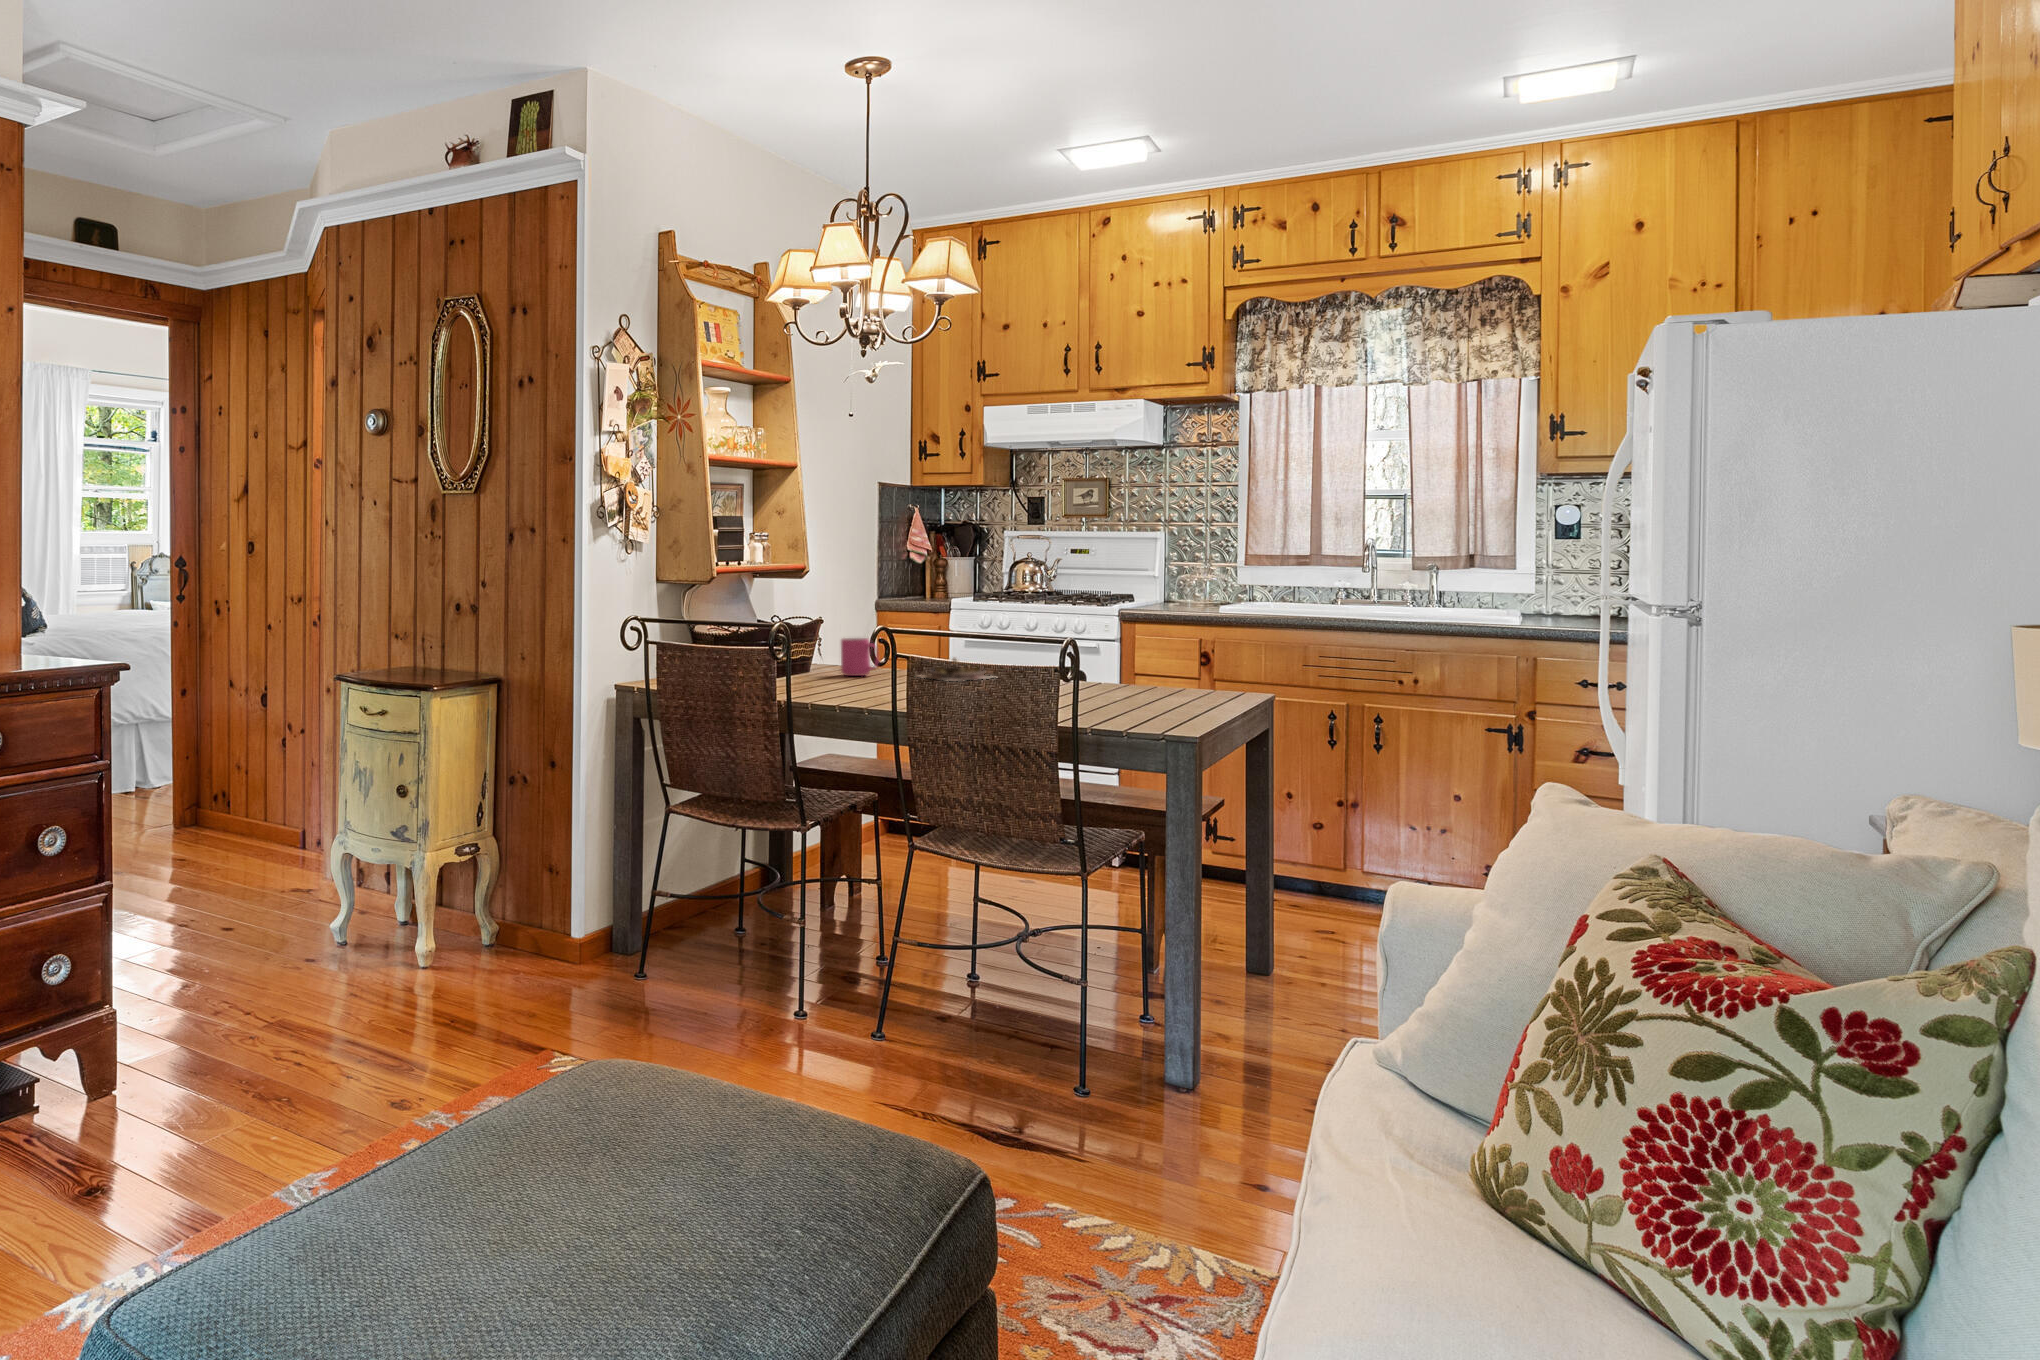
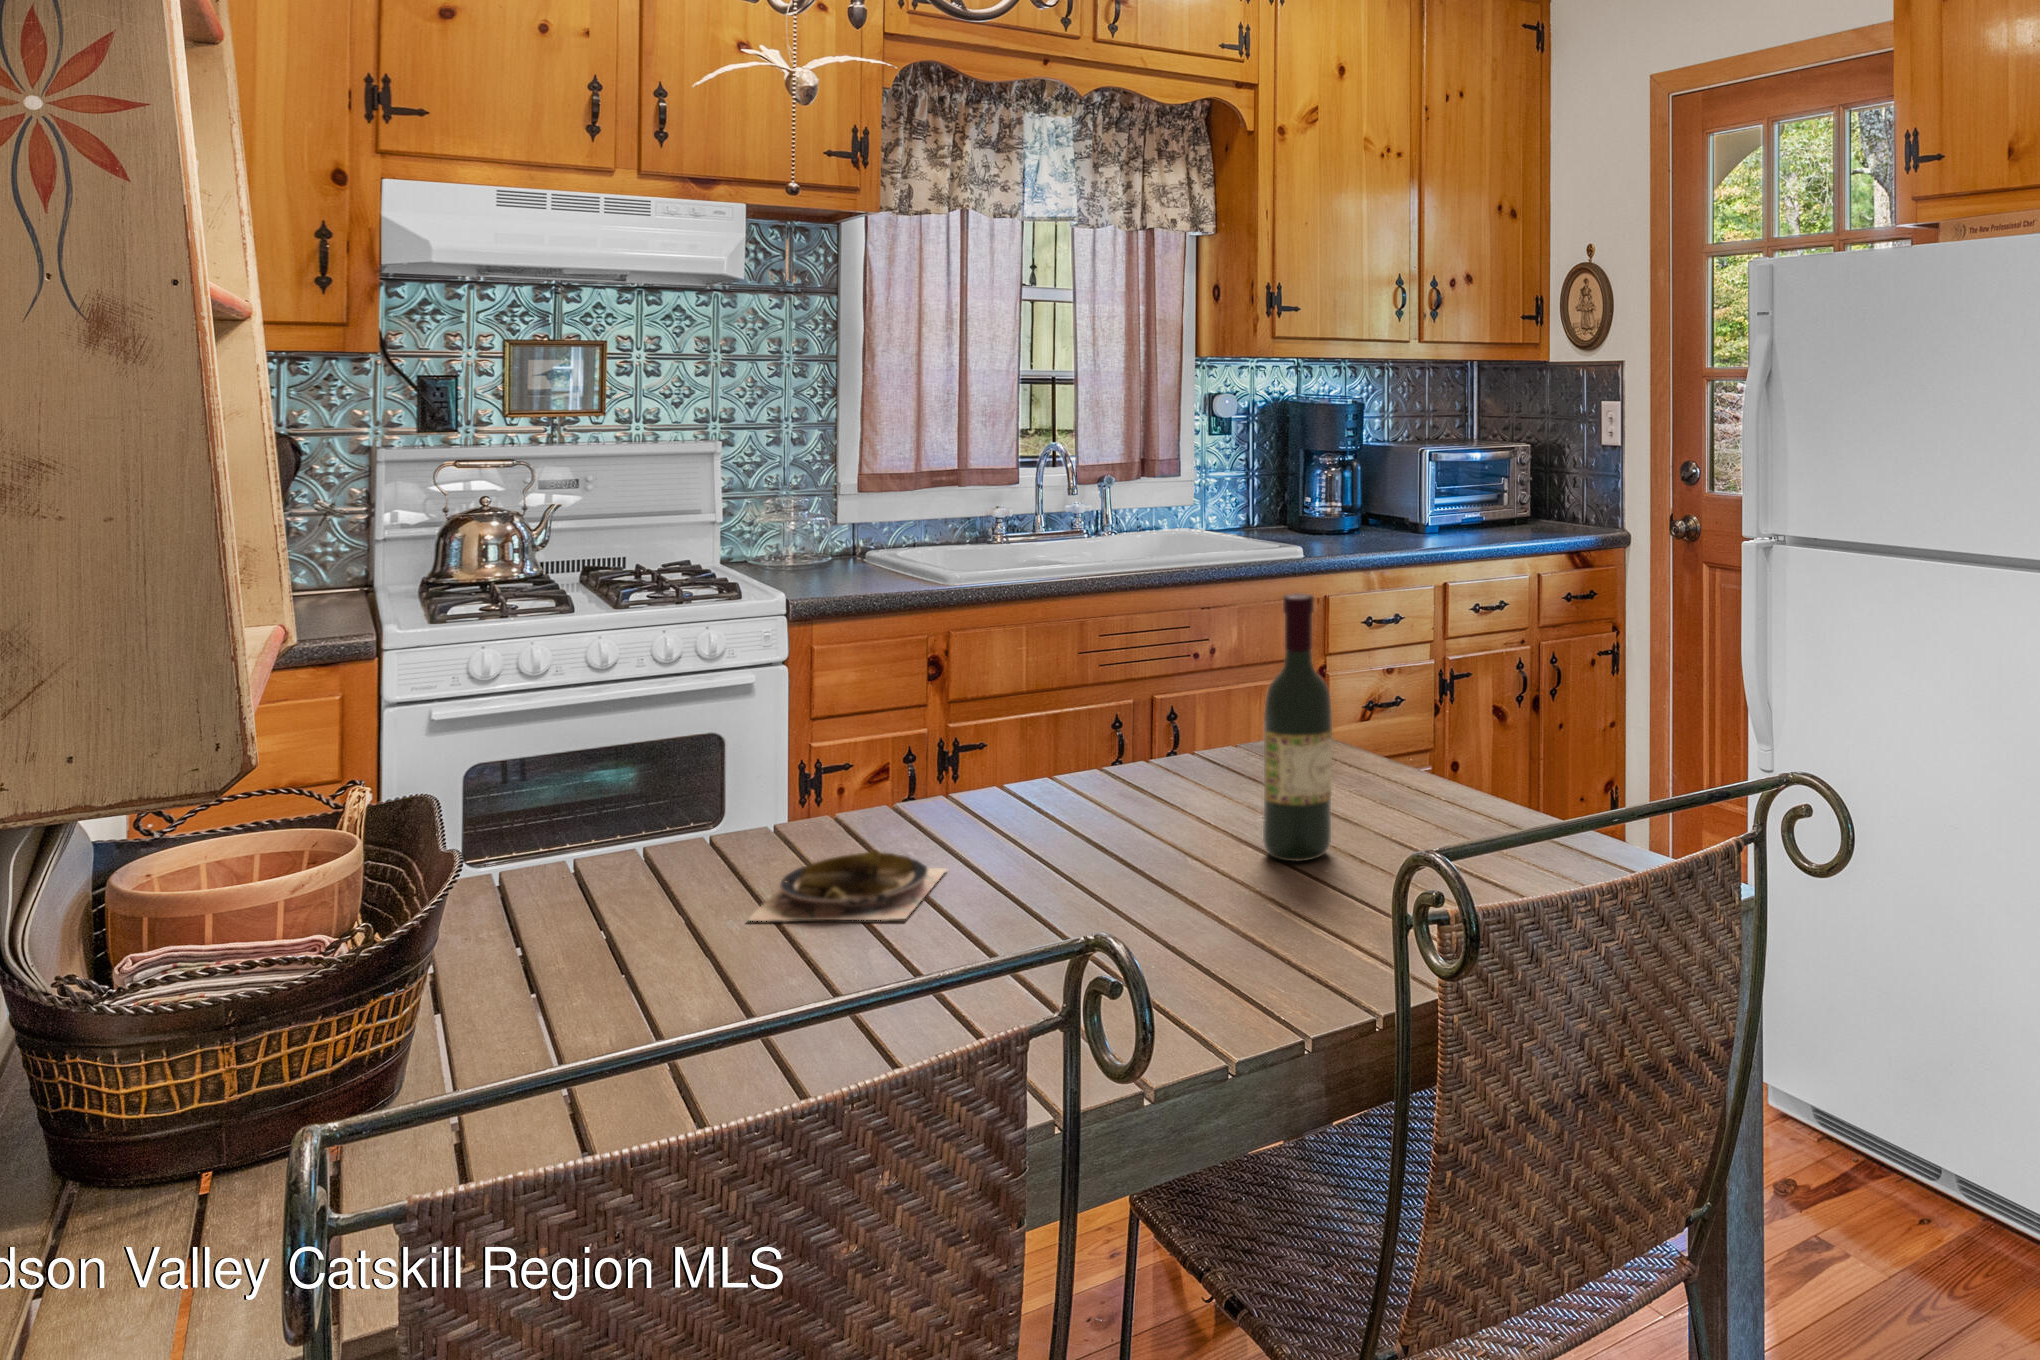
wine bottle: none [1111,565,1147,691] -> present [1263,593,1332,861]
mug: present [841,638,879,676] -> none [526,843,655,972]

